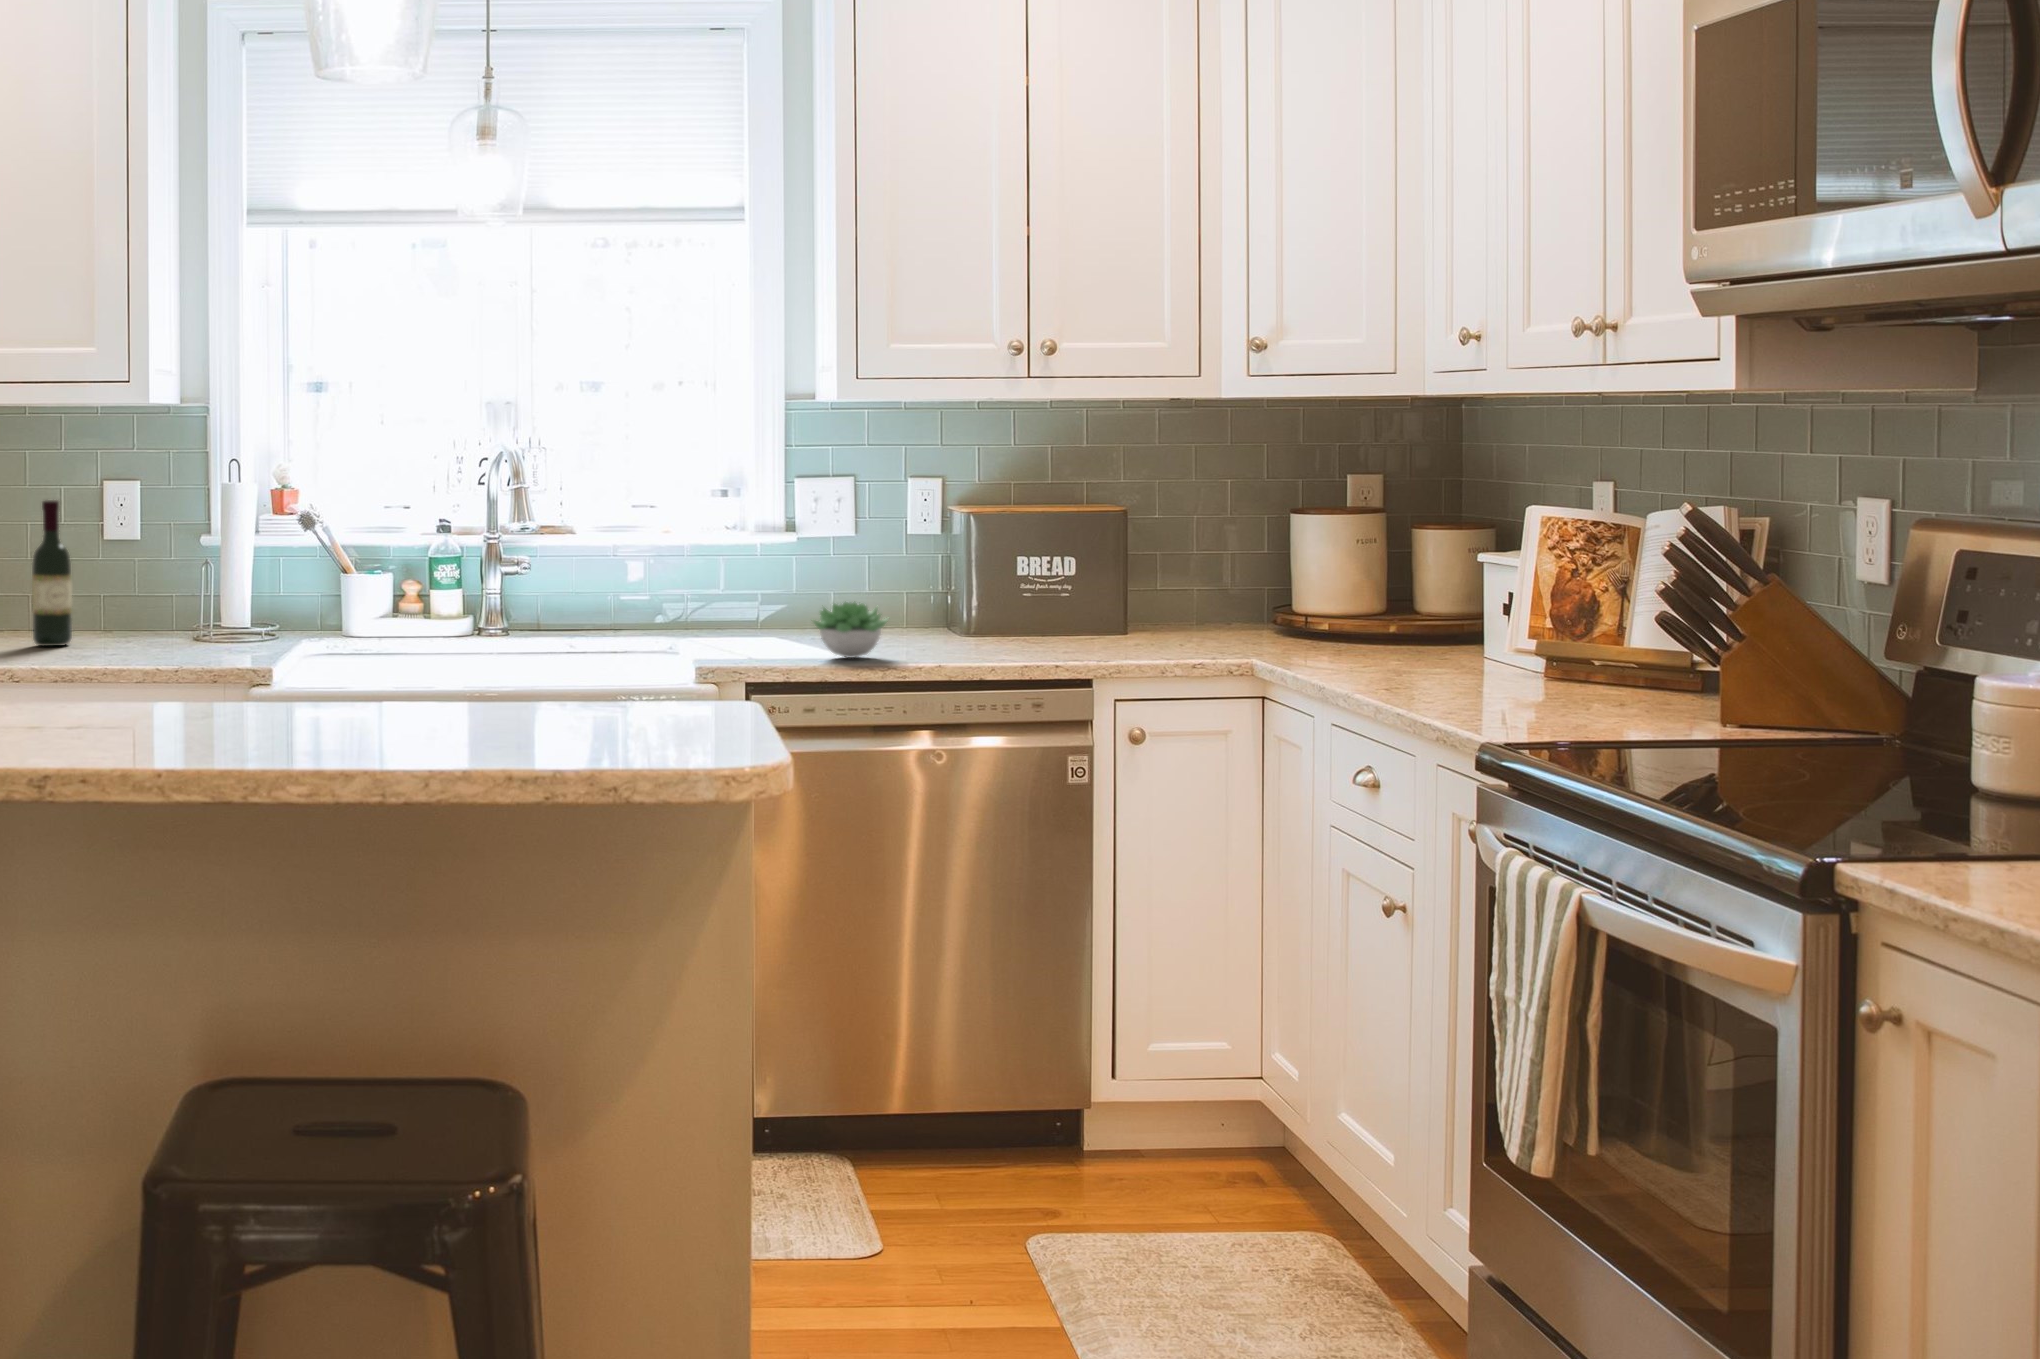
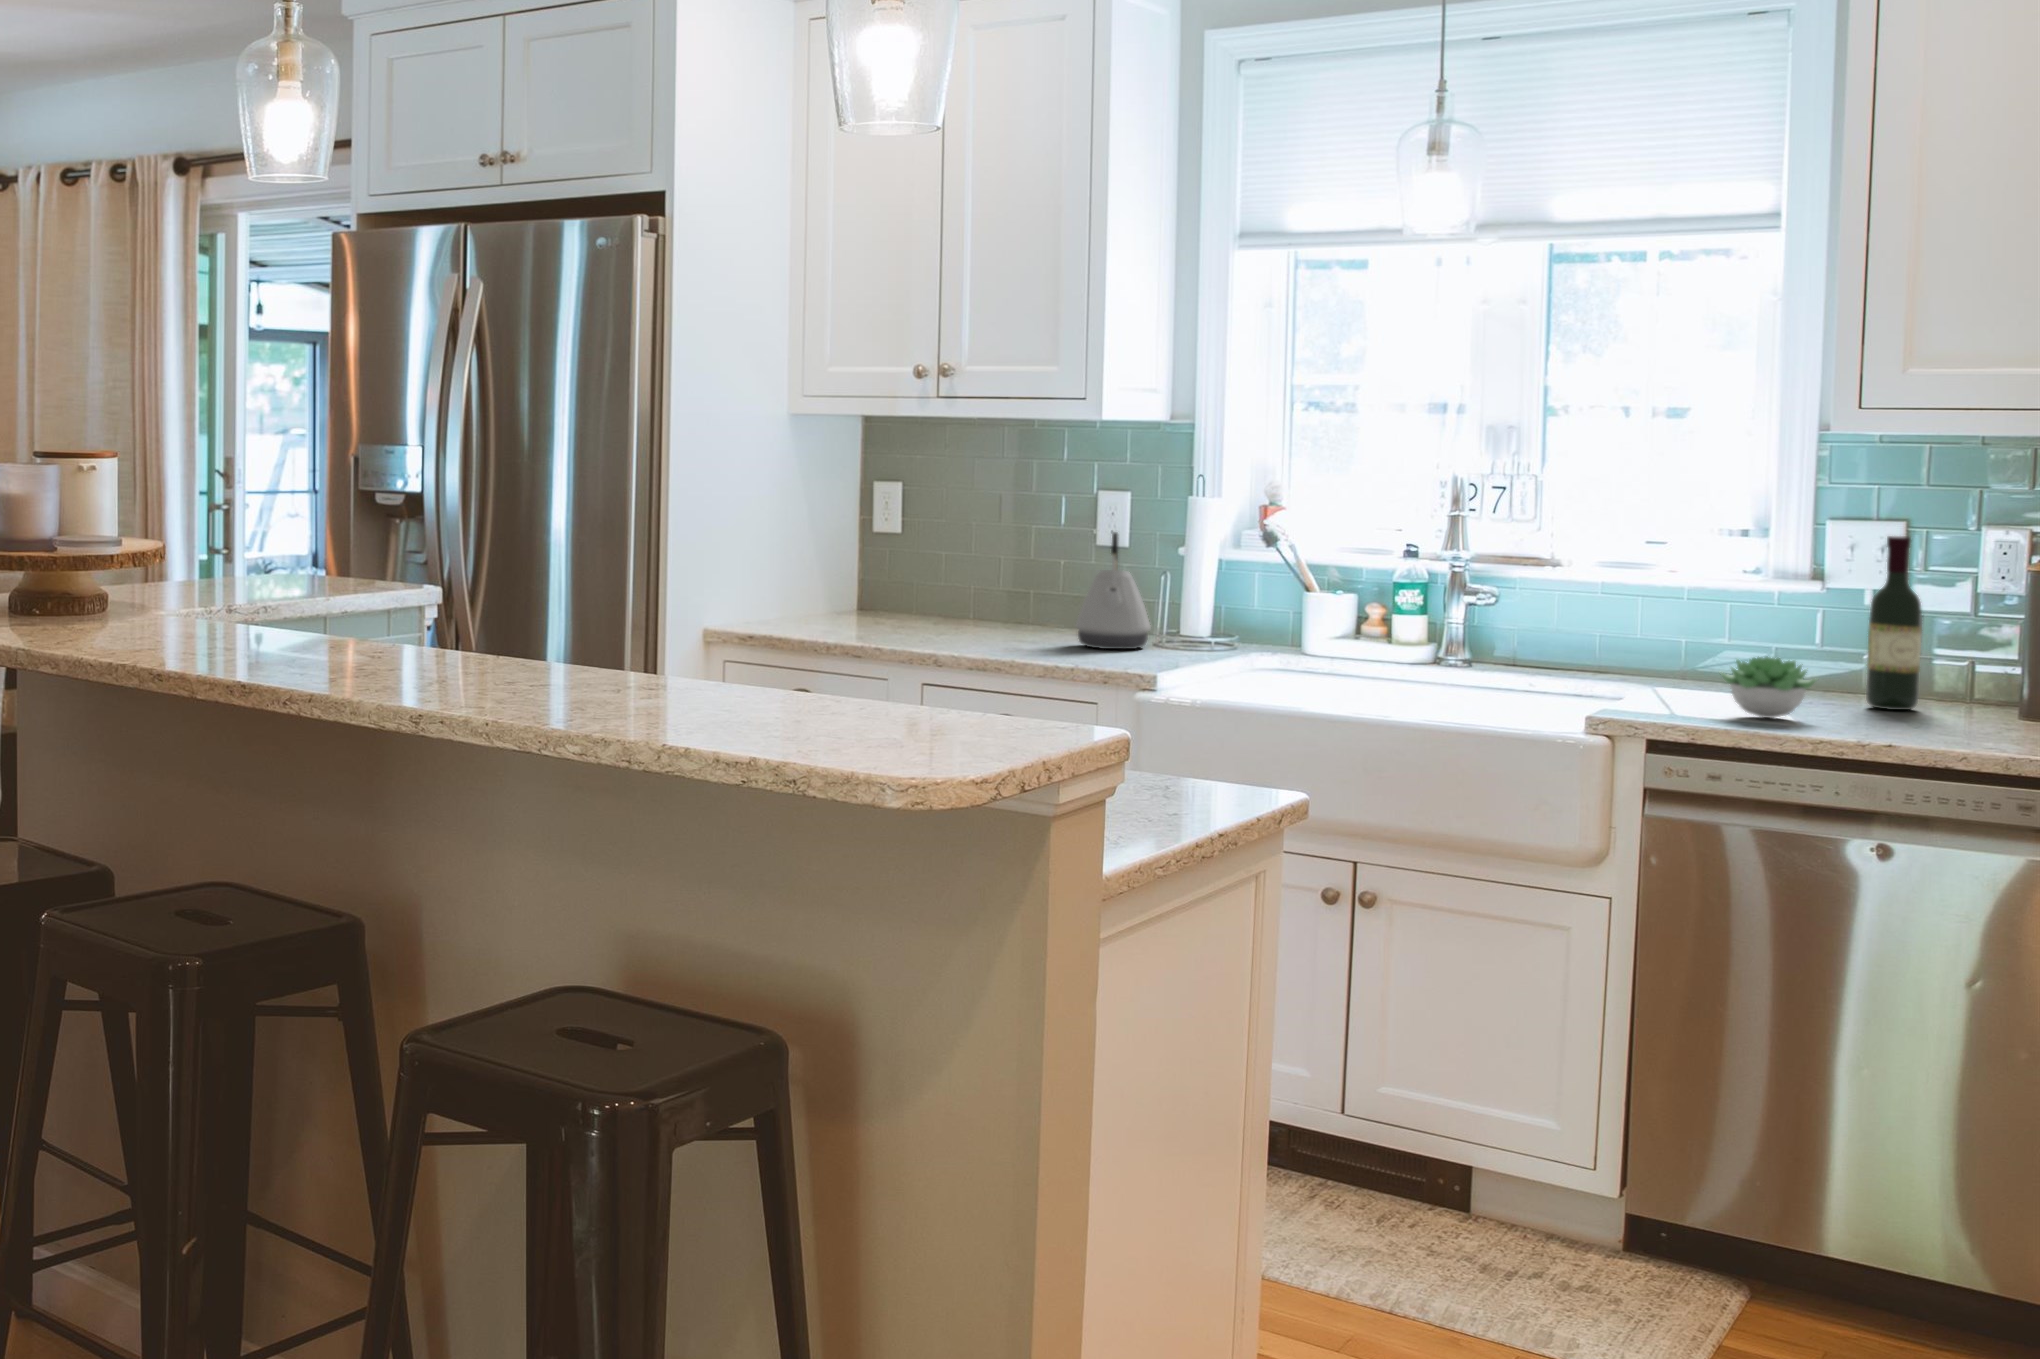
wine bottle: present [32,500,72,646] -> present [1866,536,1922,710]
kettle: none [117,524,196,650] -> present [1076,532,1151,649]

